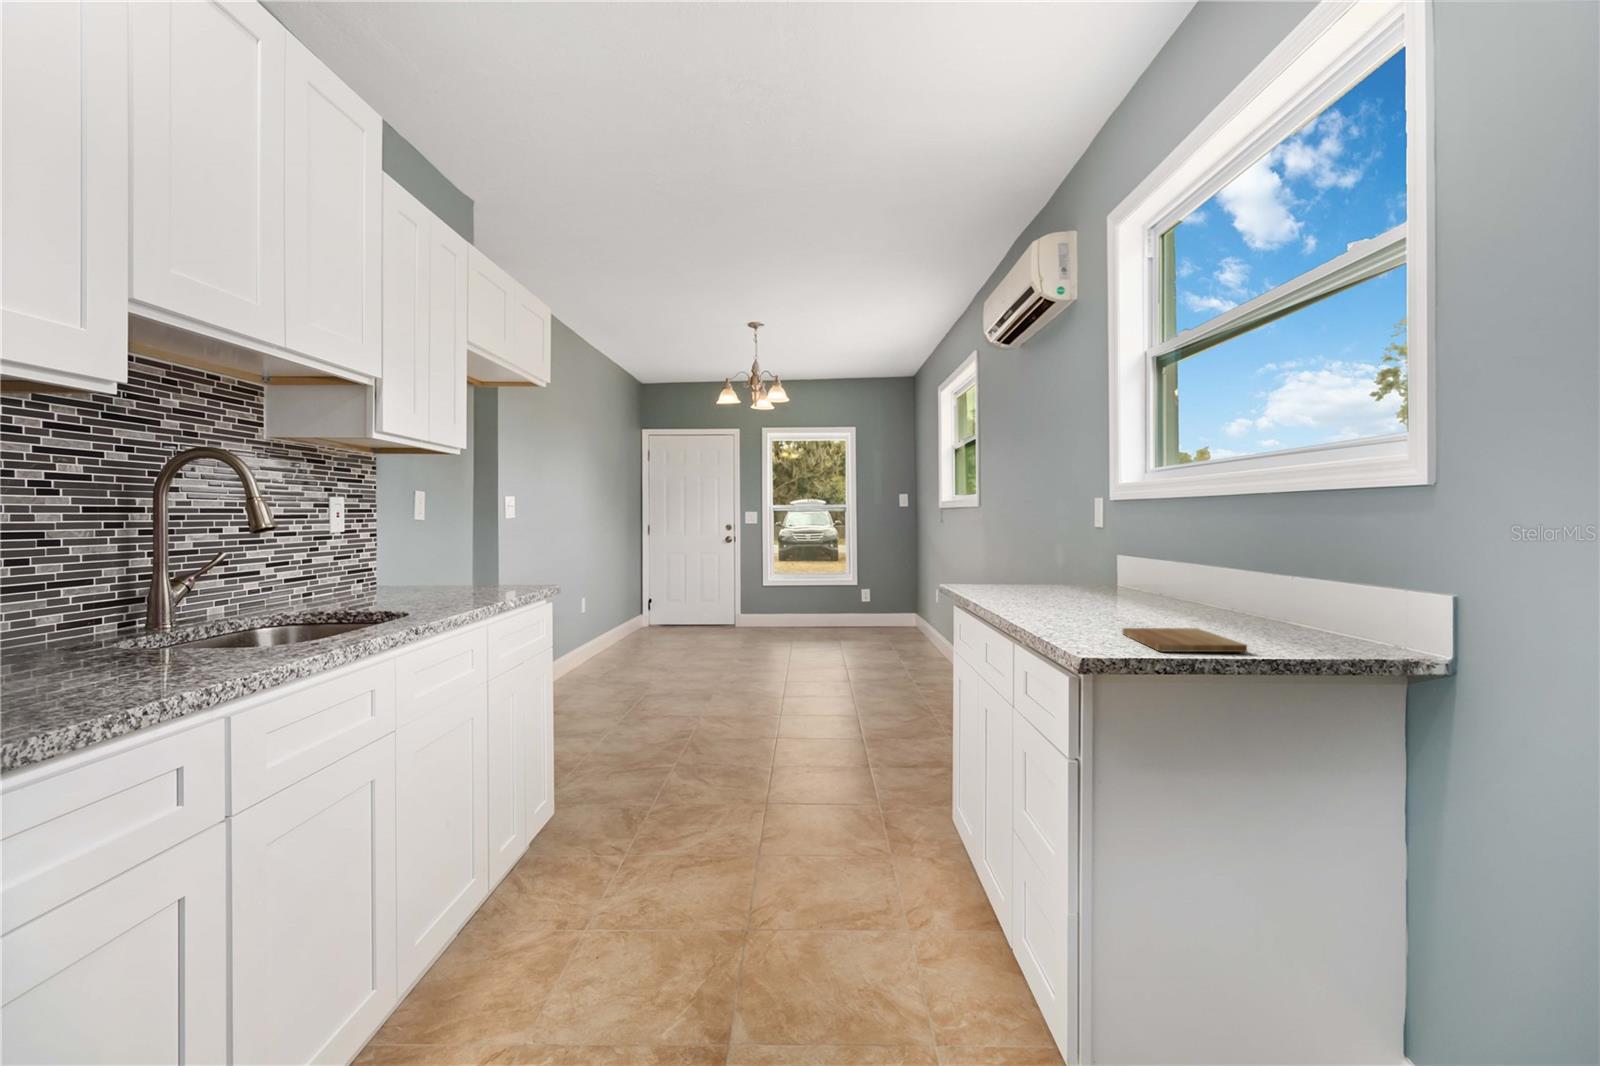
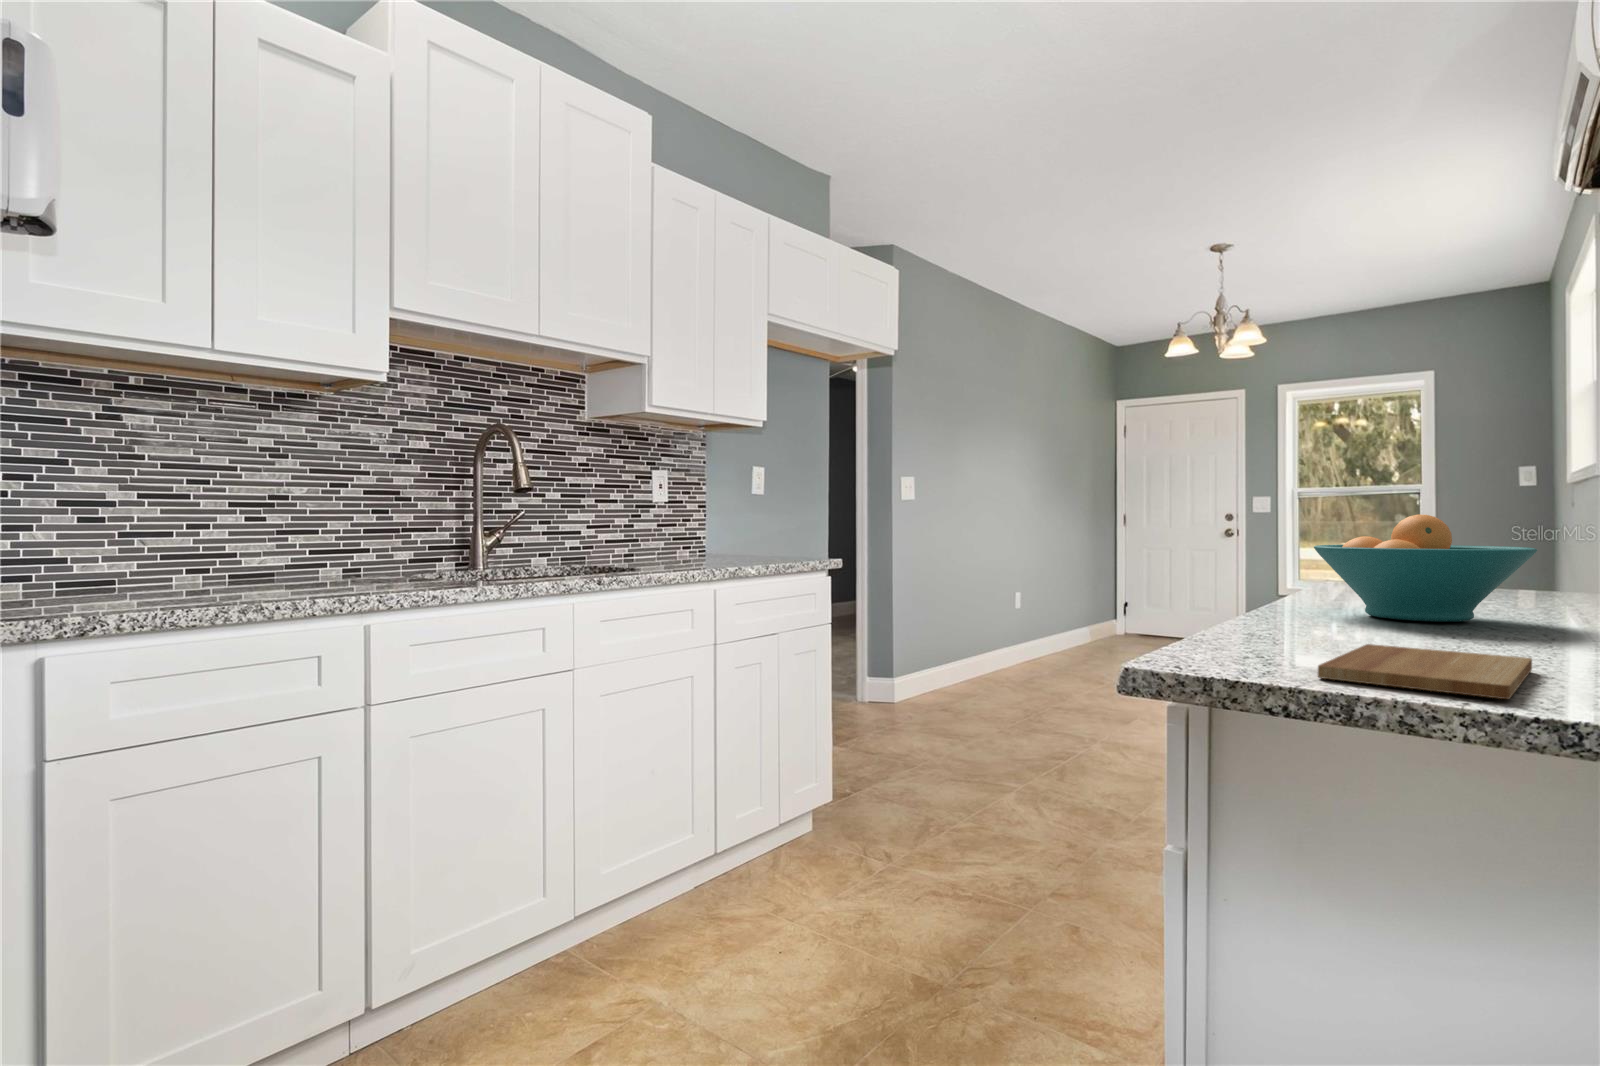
fruit bowl: none [1007,546,1119,609] -> present [1314,515,1537,622]

